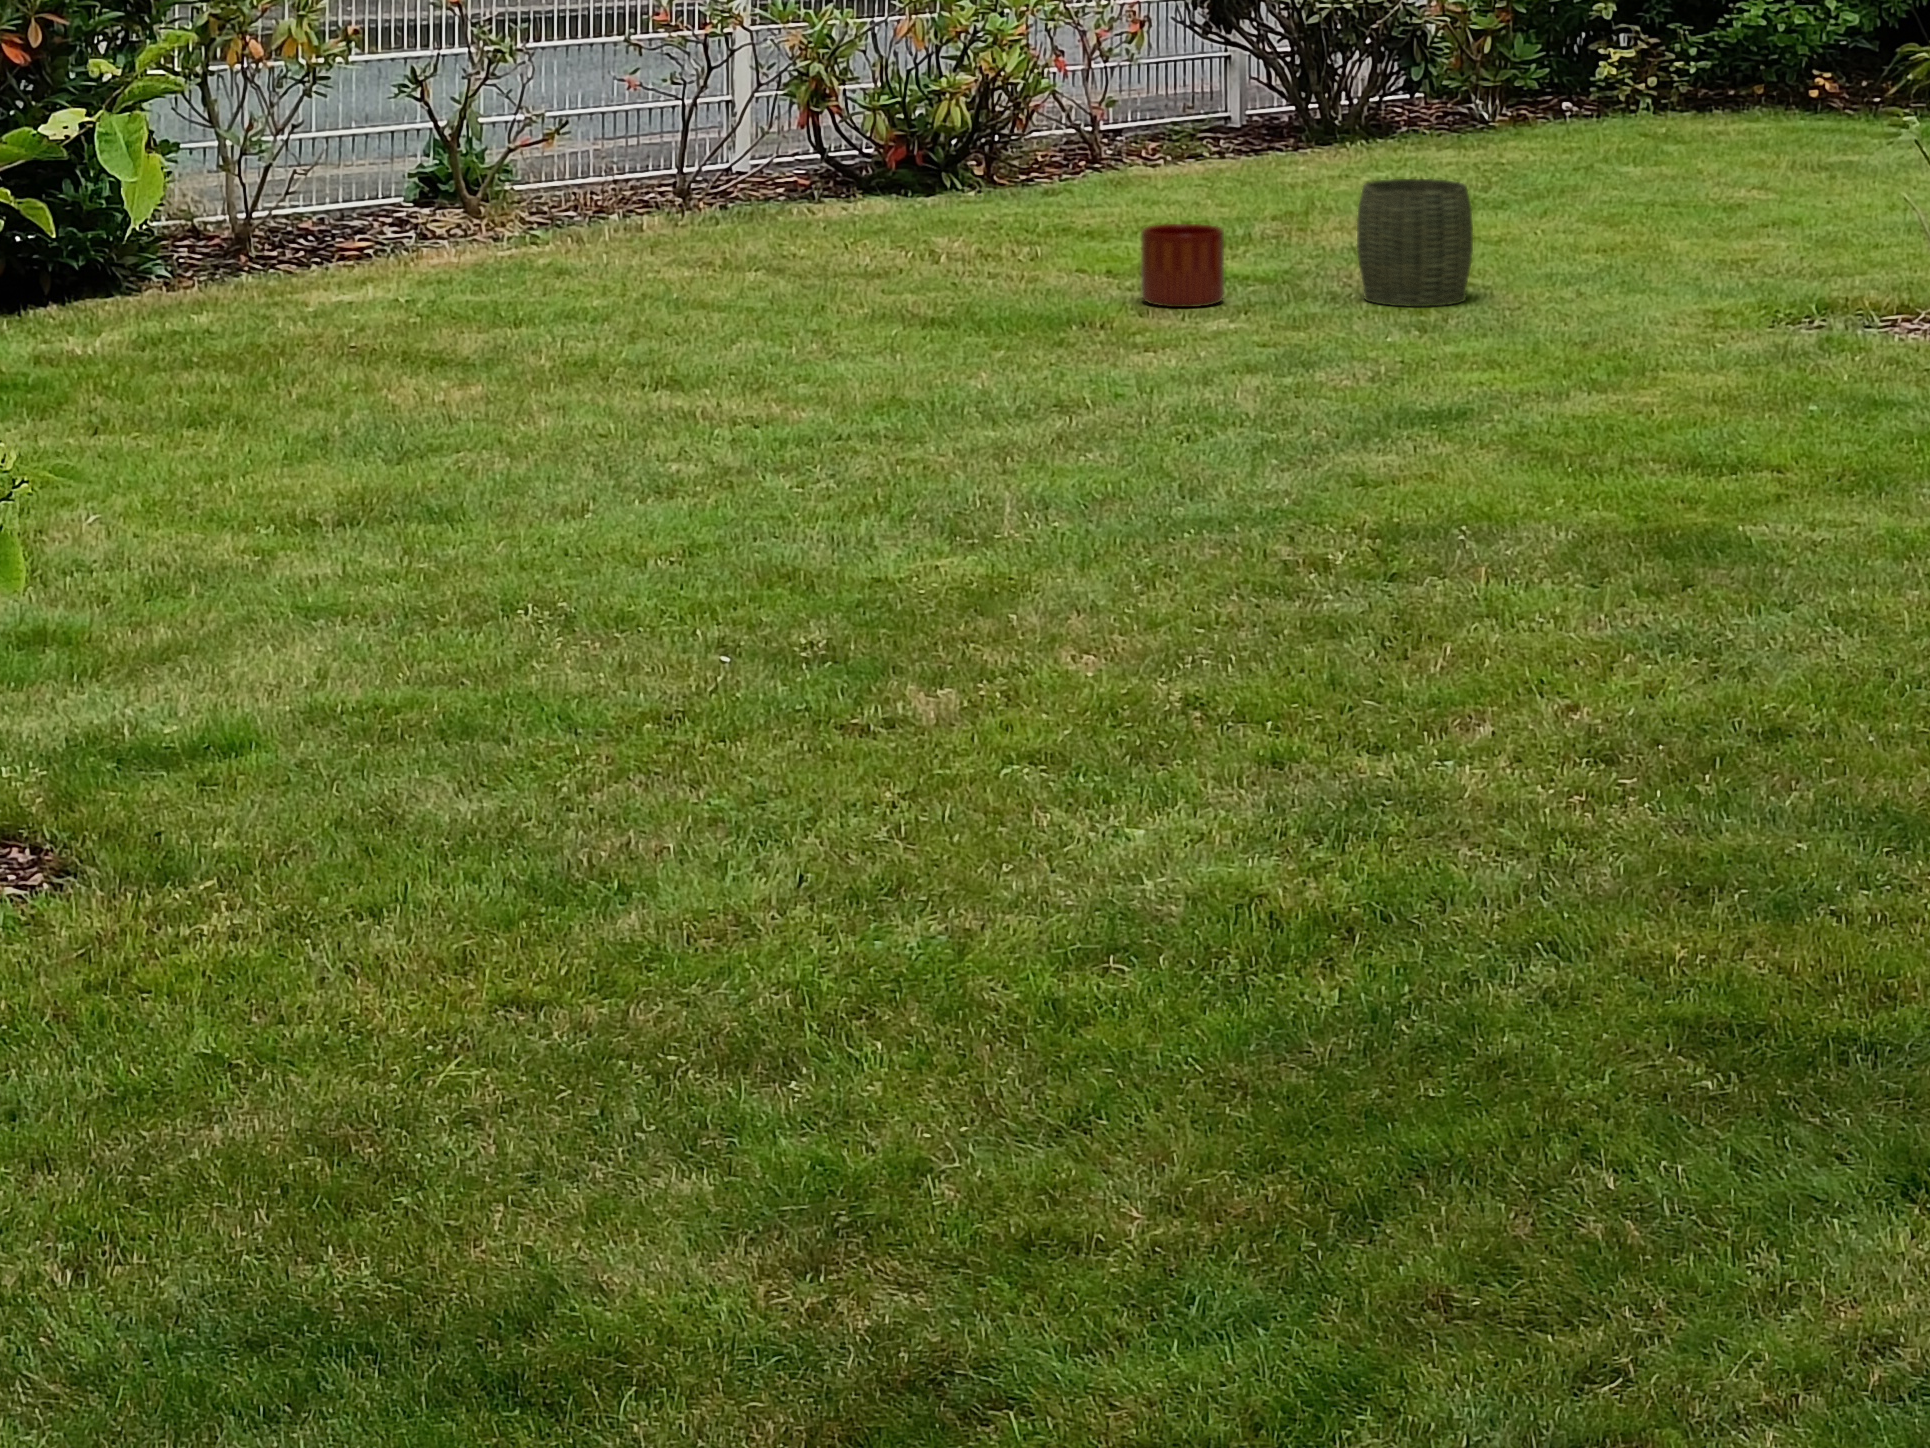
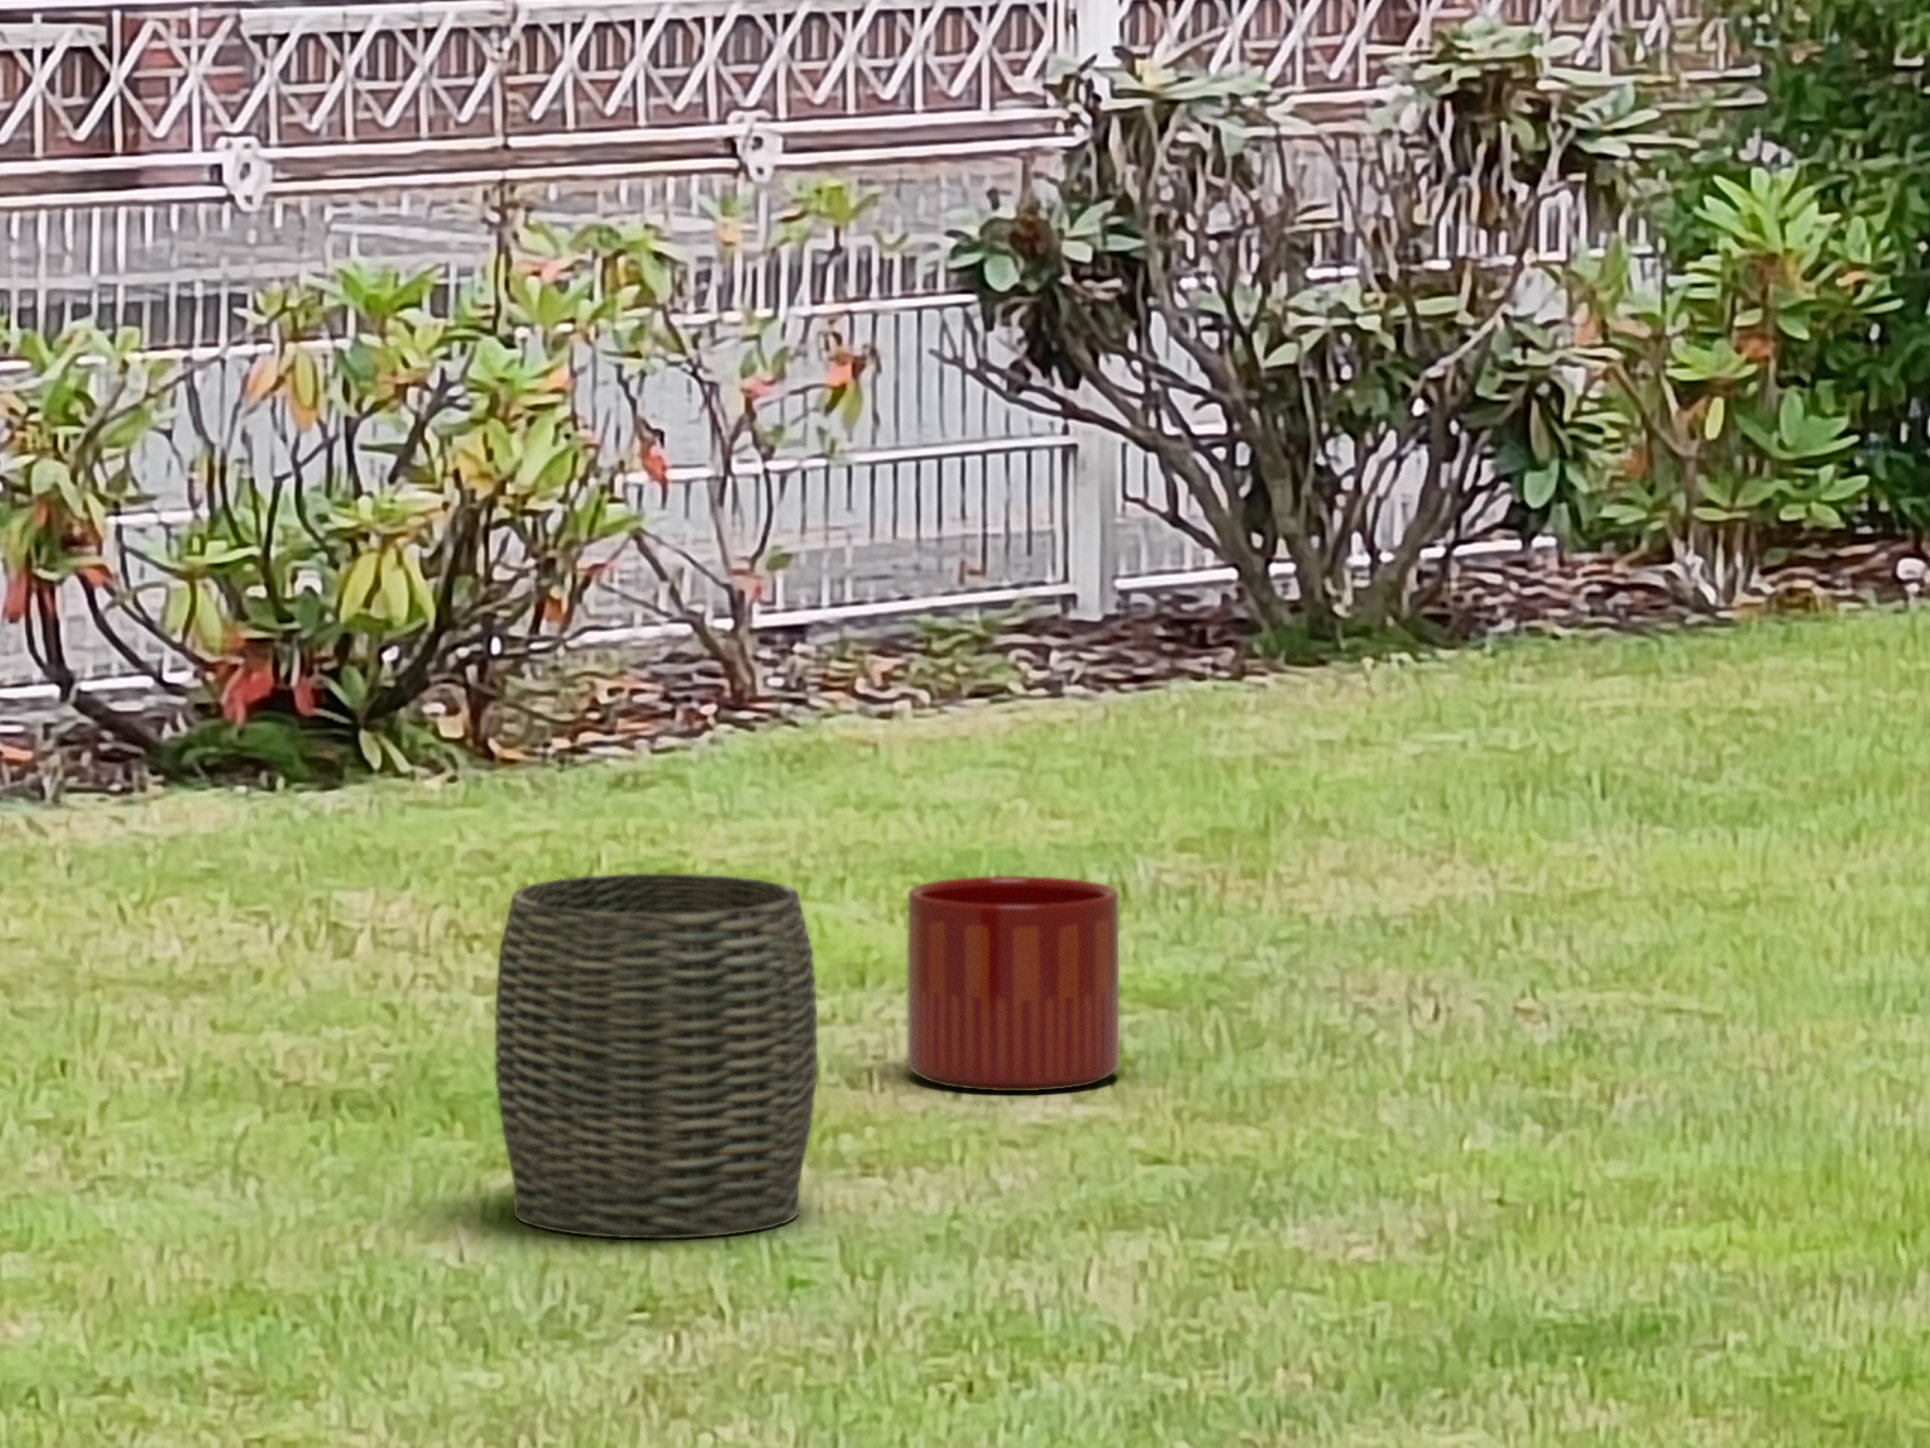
woven basket: present [1357,179,1473,307] -> present [495,874,817,1238]

